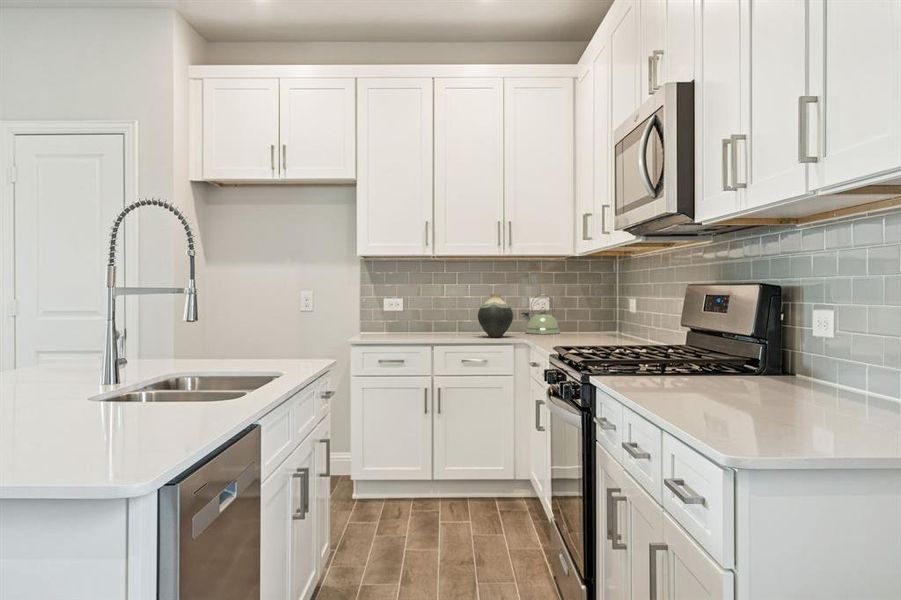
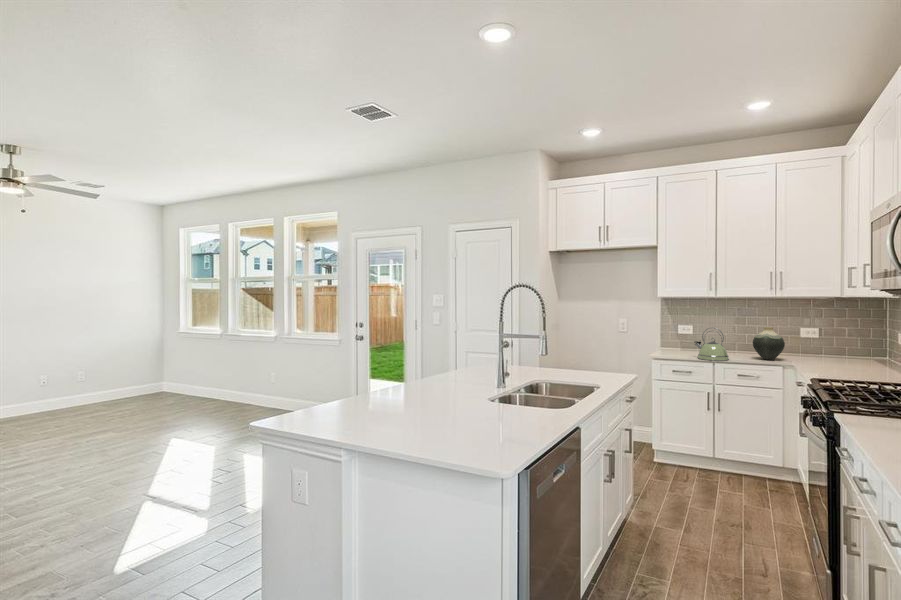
kettle: present [521,294,560,334] -> present [694,328,729,361]

